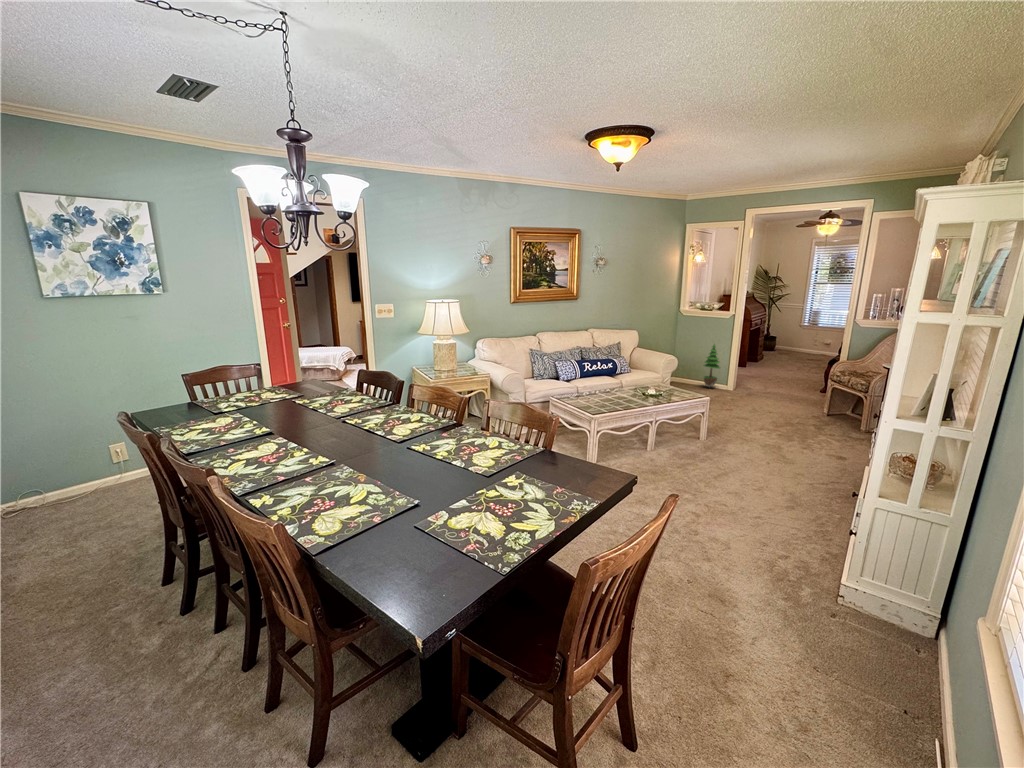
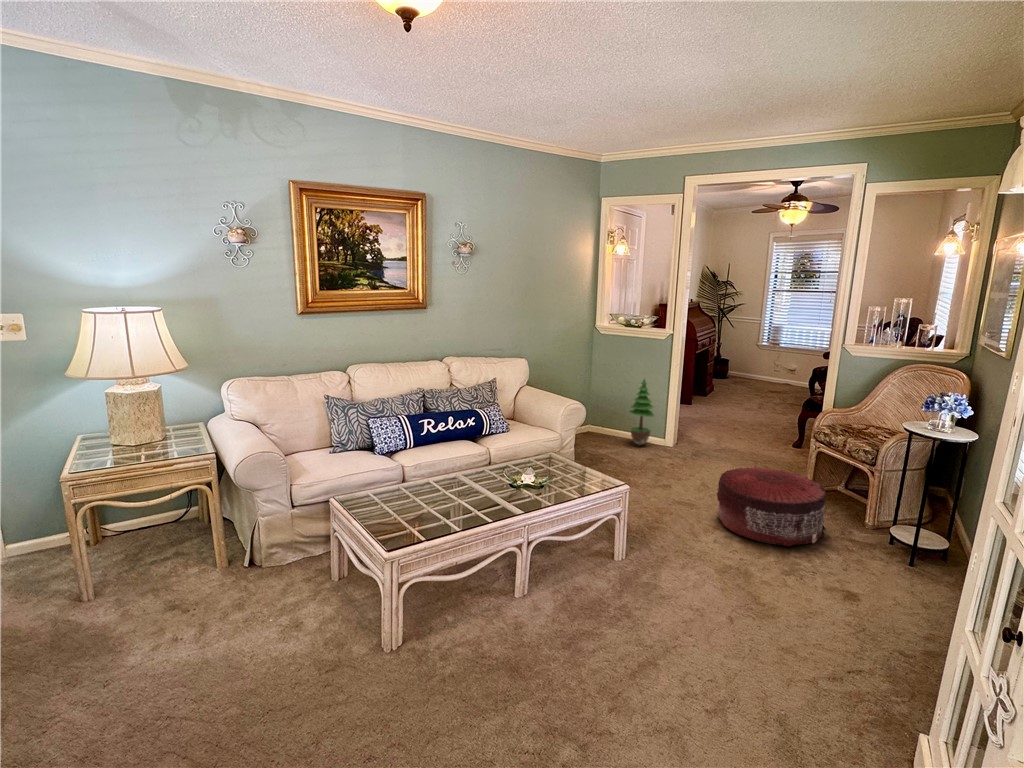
pouf: none [762,394,833,437] -> present [717,466,826,546]

